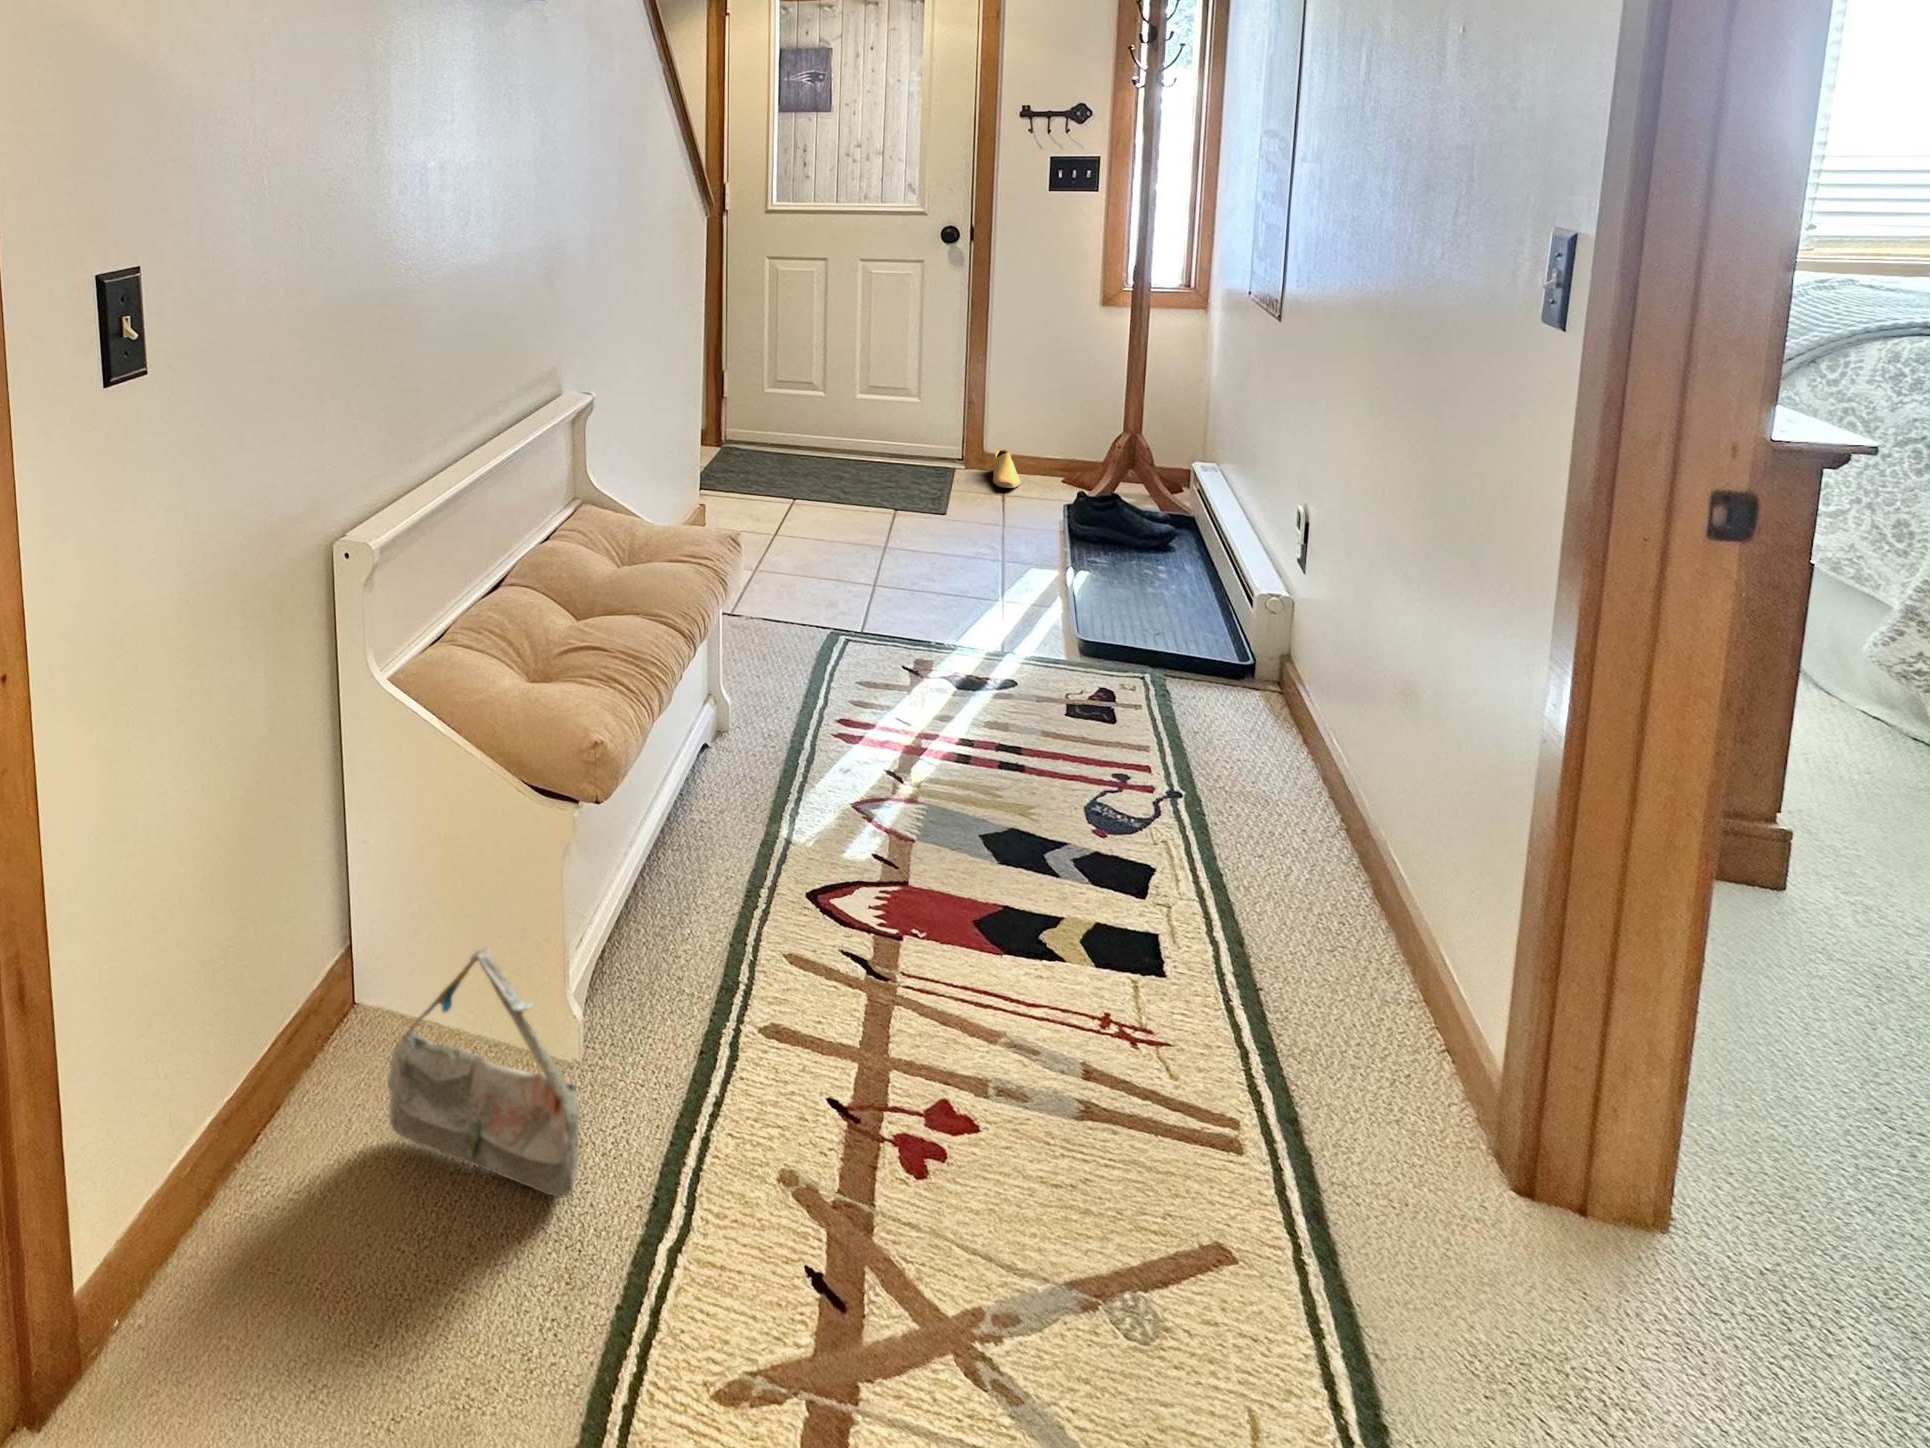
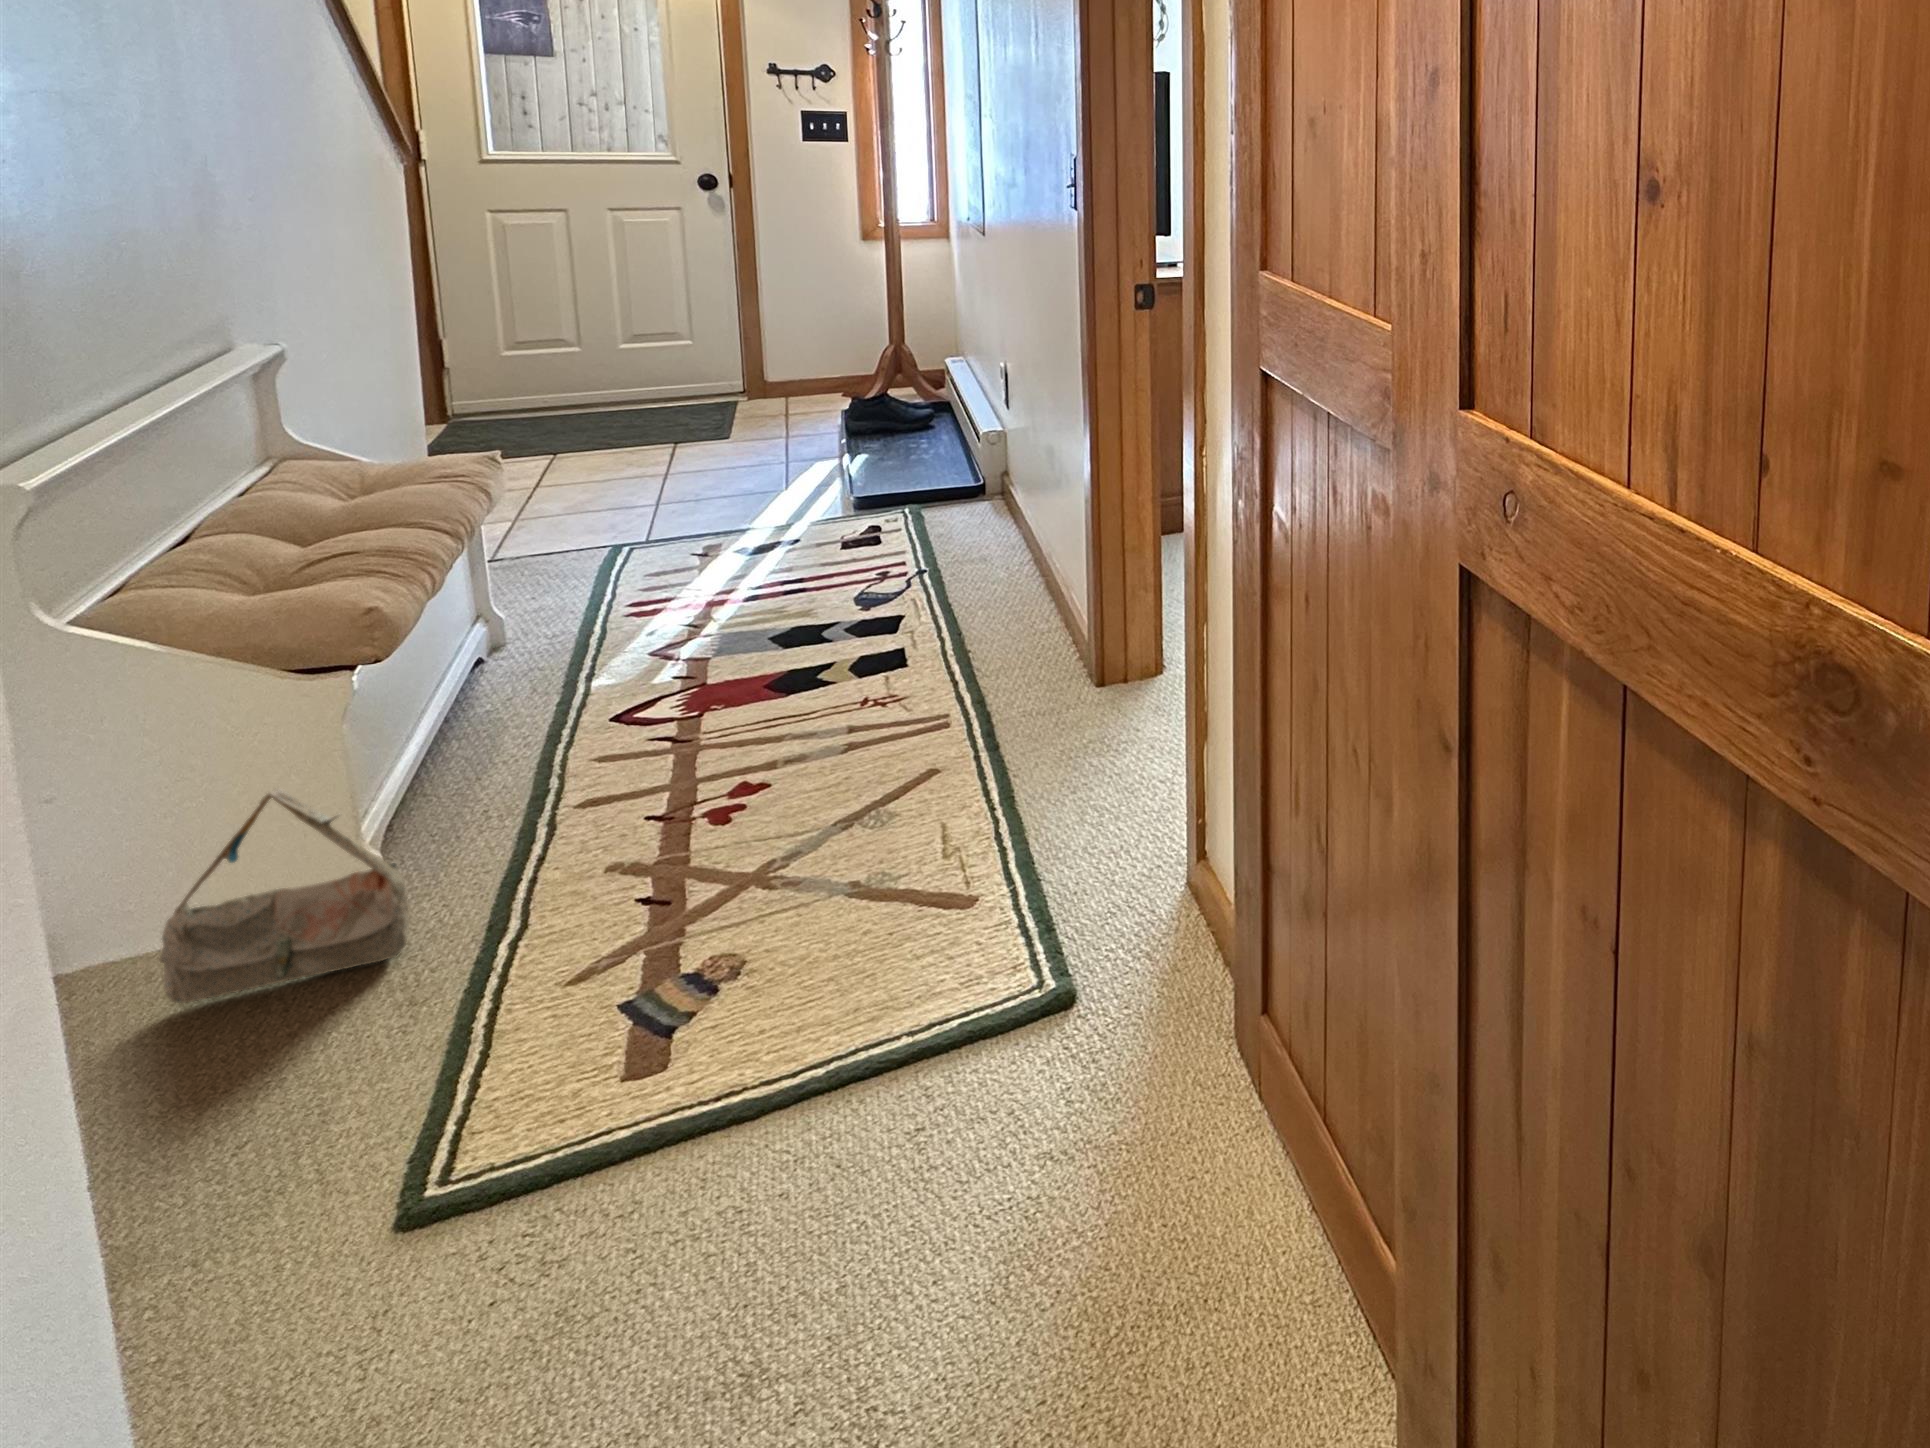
shoe: present [992,449,1021,488] -> none [776,378,804,410]

